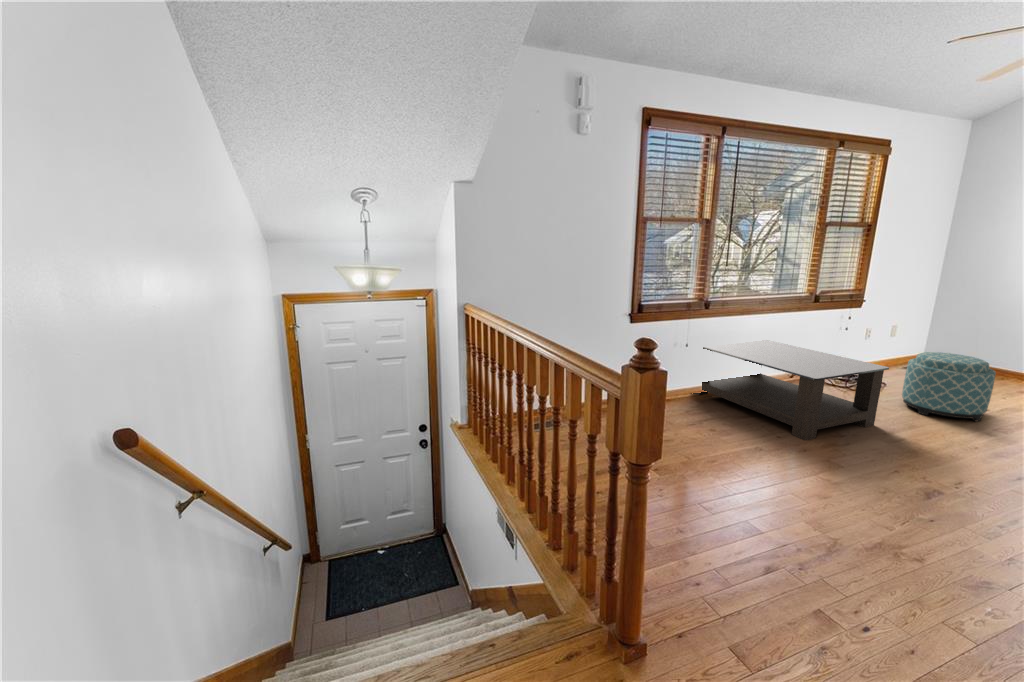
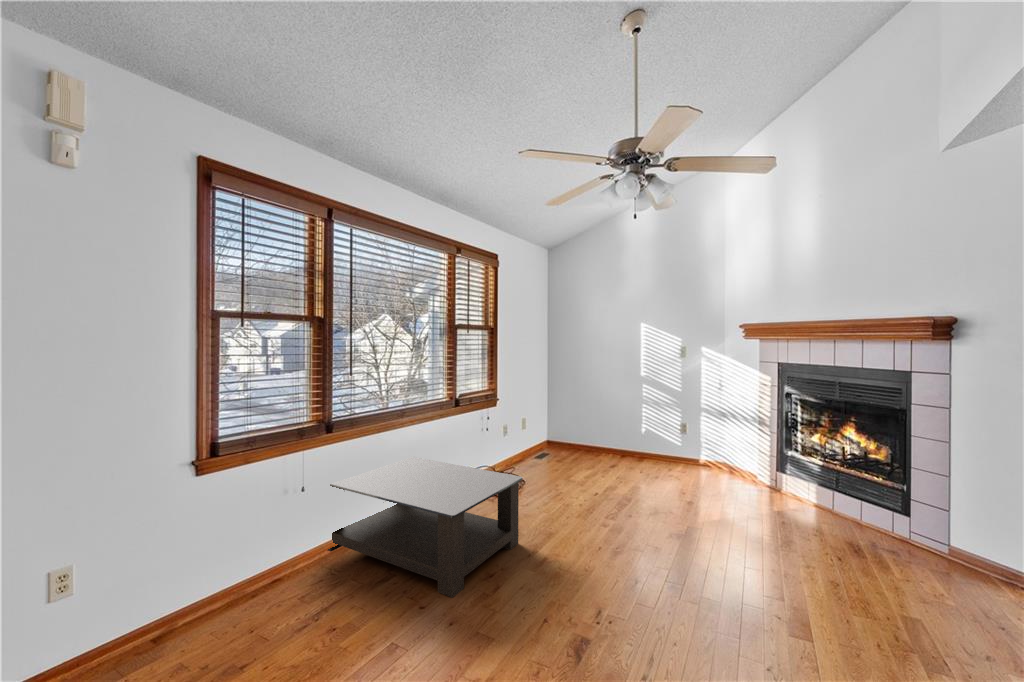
ottoman: present [902,352,996,421] -> none [537,447,597,515]

